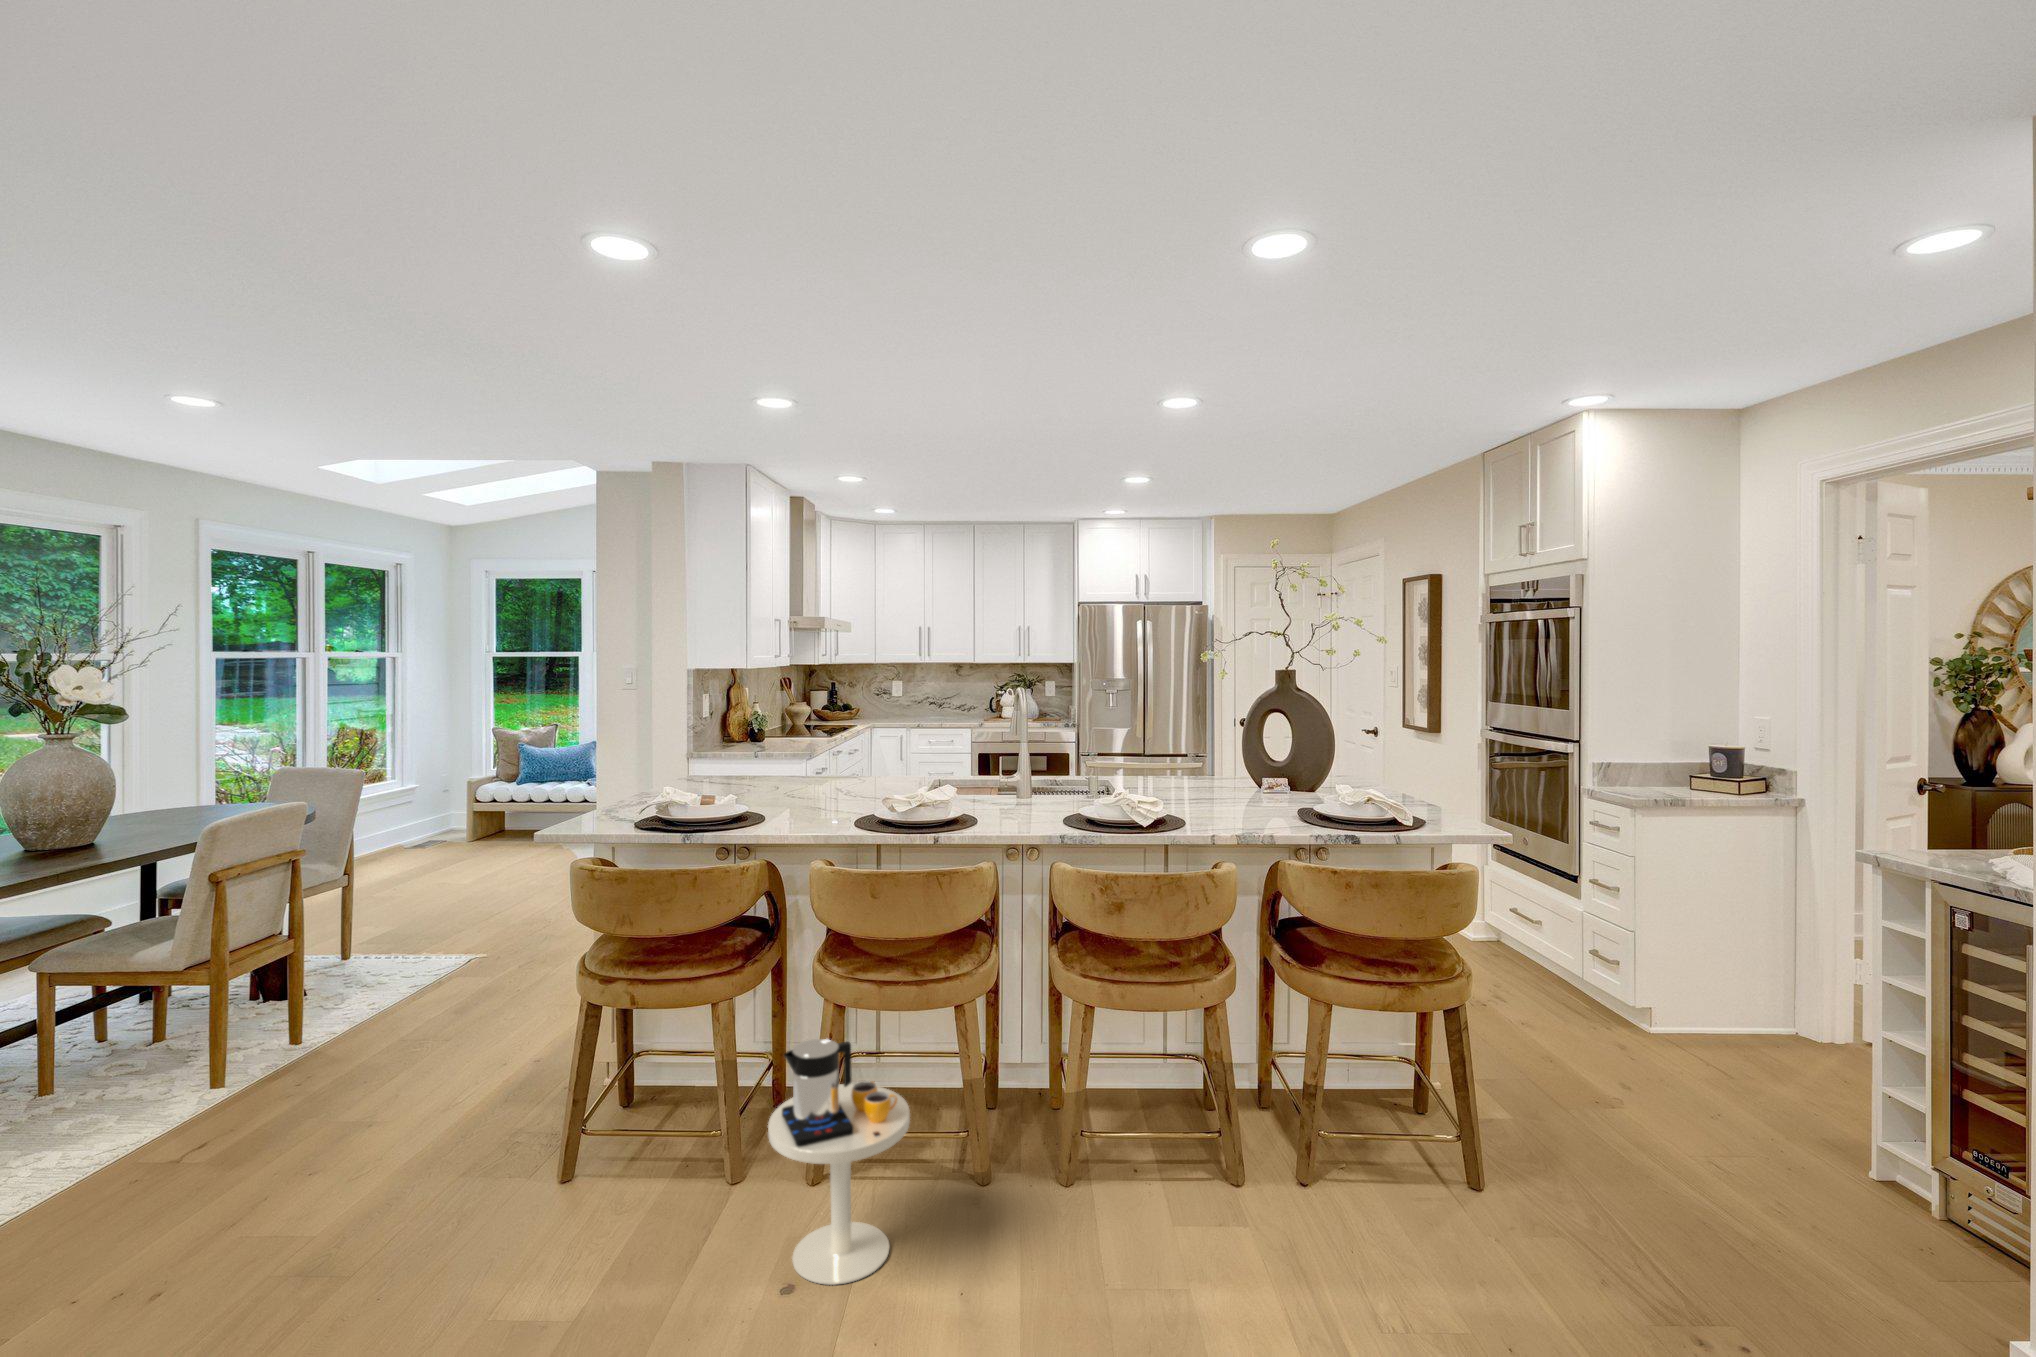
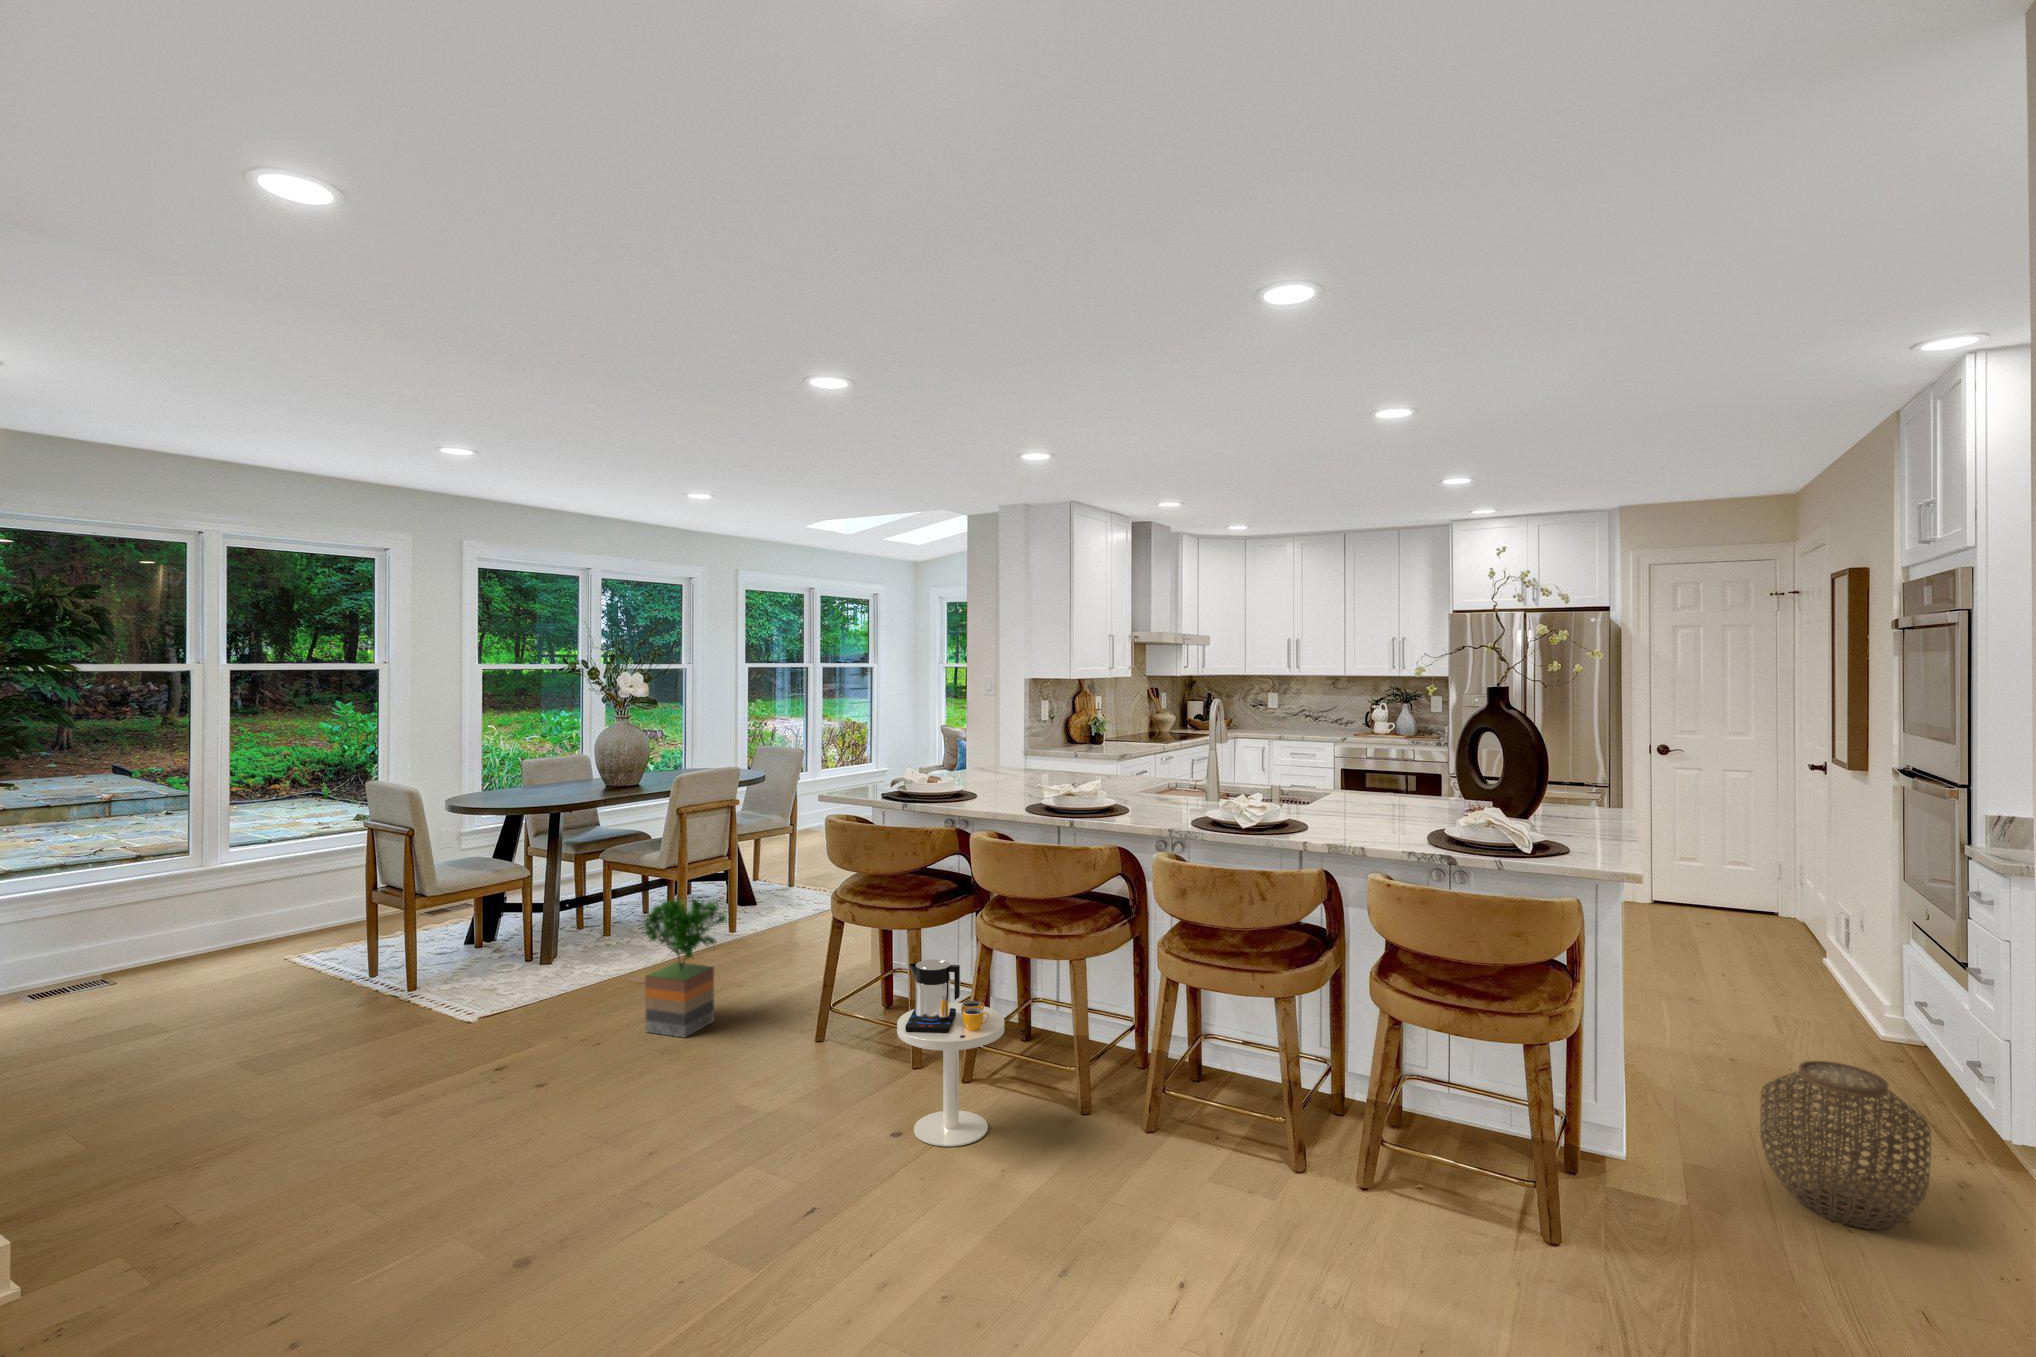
woven basket: none [1533,971,1658,1102] -> present [1760,1061,1931,1229]
potted tree: none [230,1011,388,1240] -> present [645,899,727,1038]

